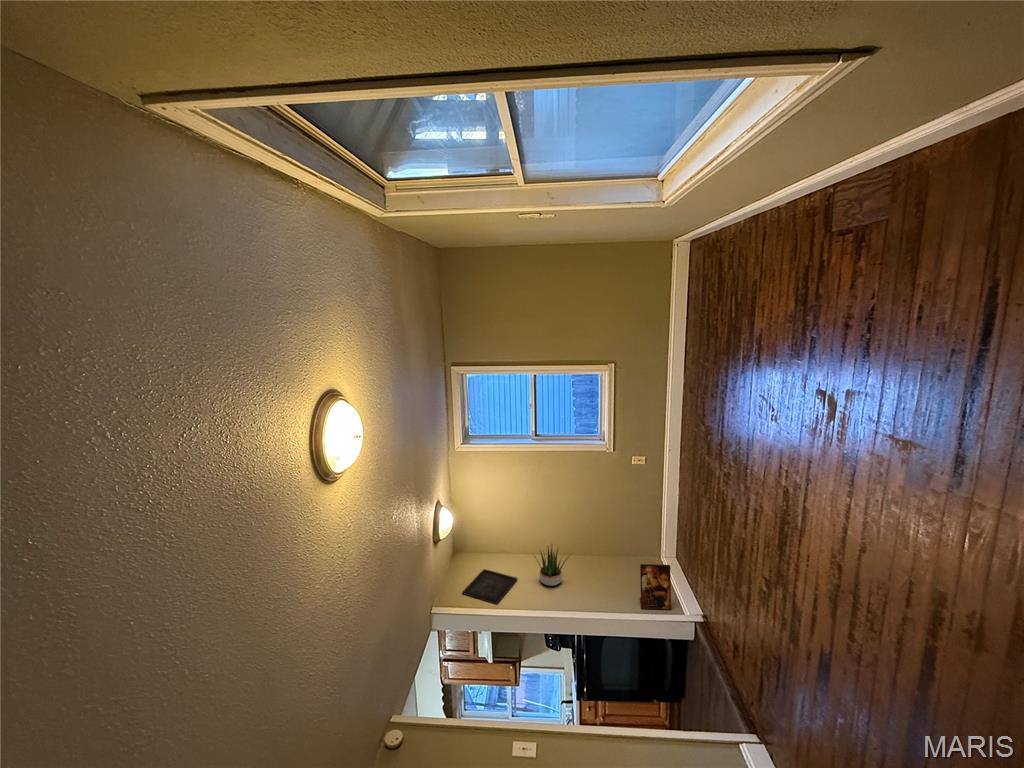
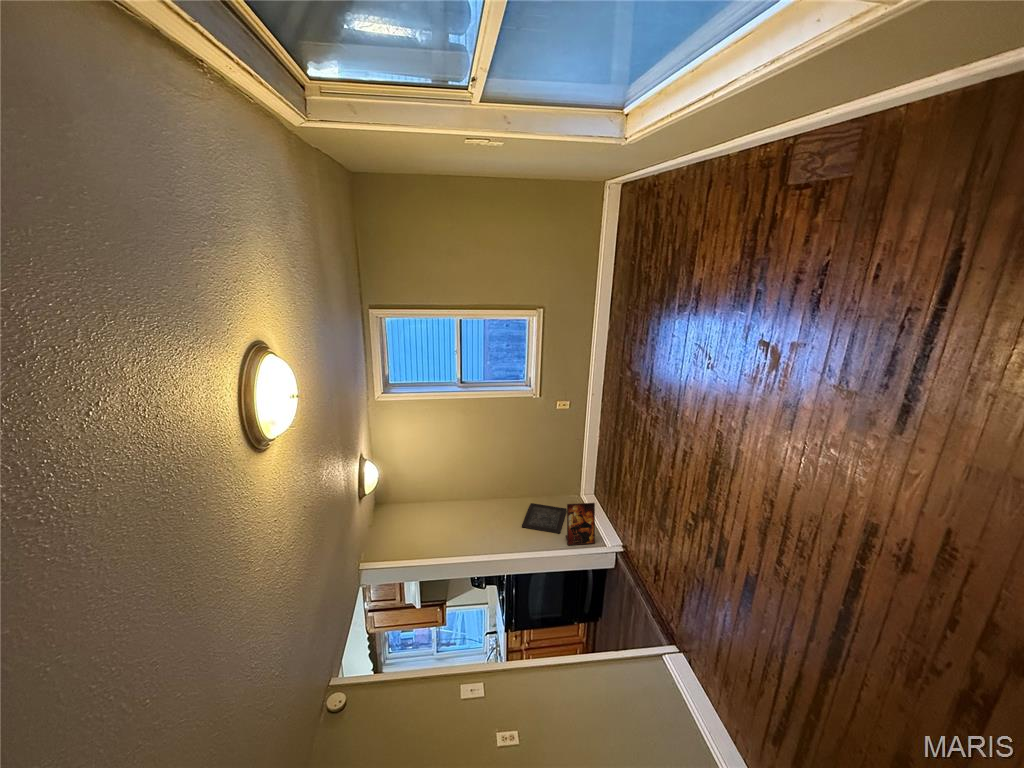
potted plant: present [534,545,568,586] -> none [457,488,500,531]
tray: present [462,569,517,604] -> present [522,503,567,533]

